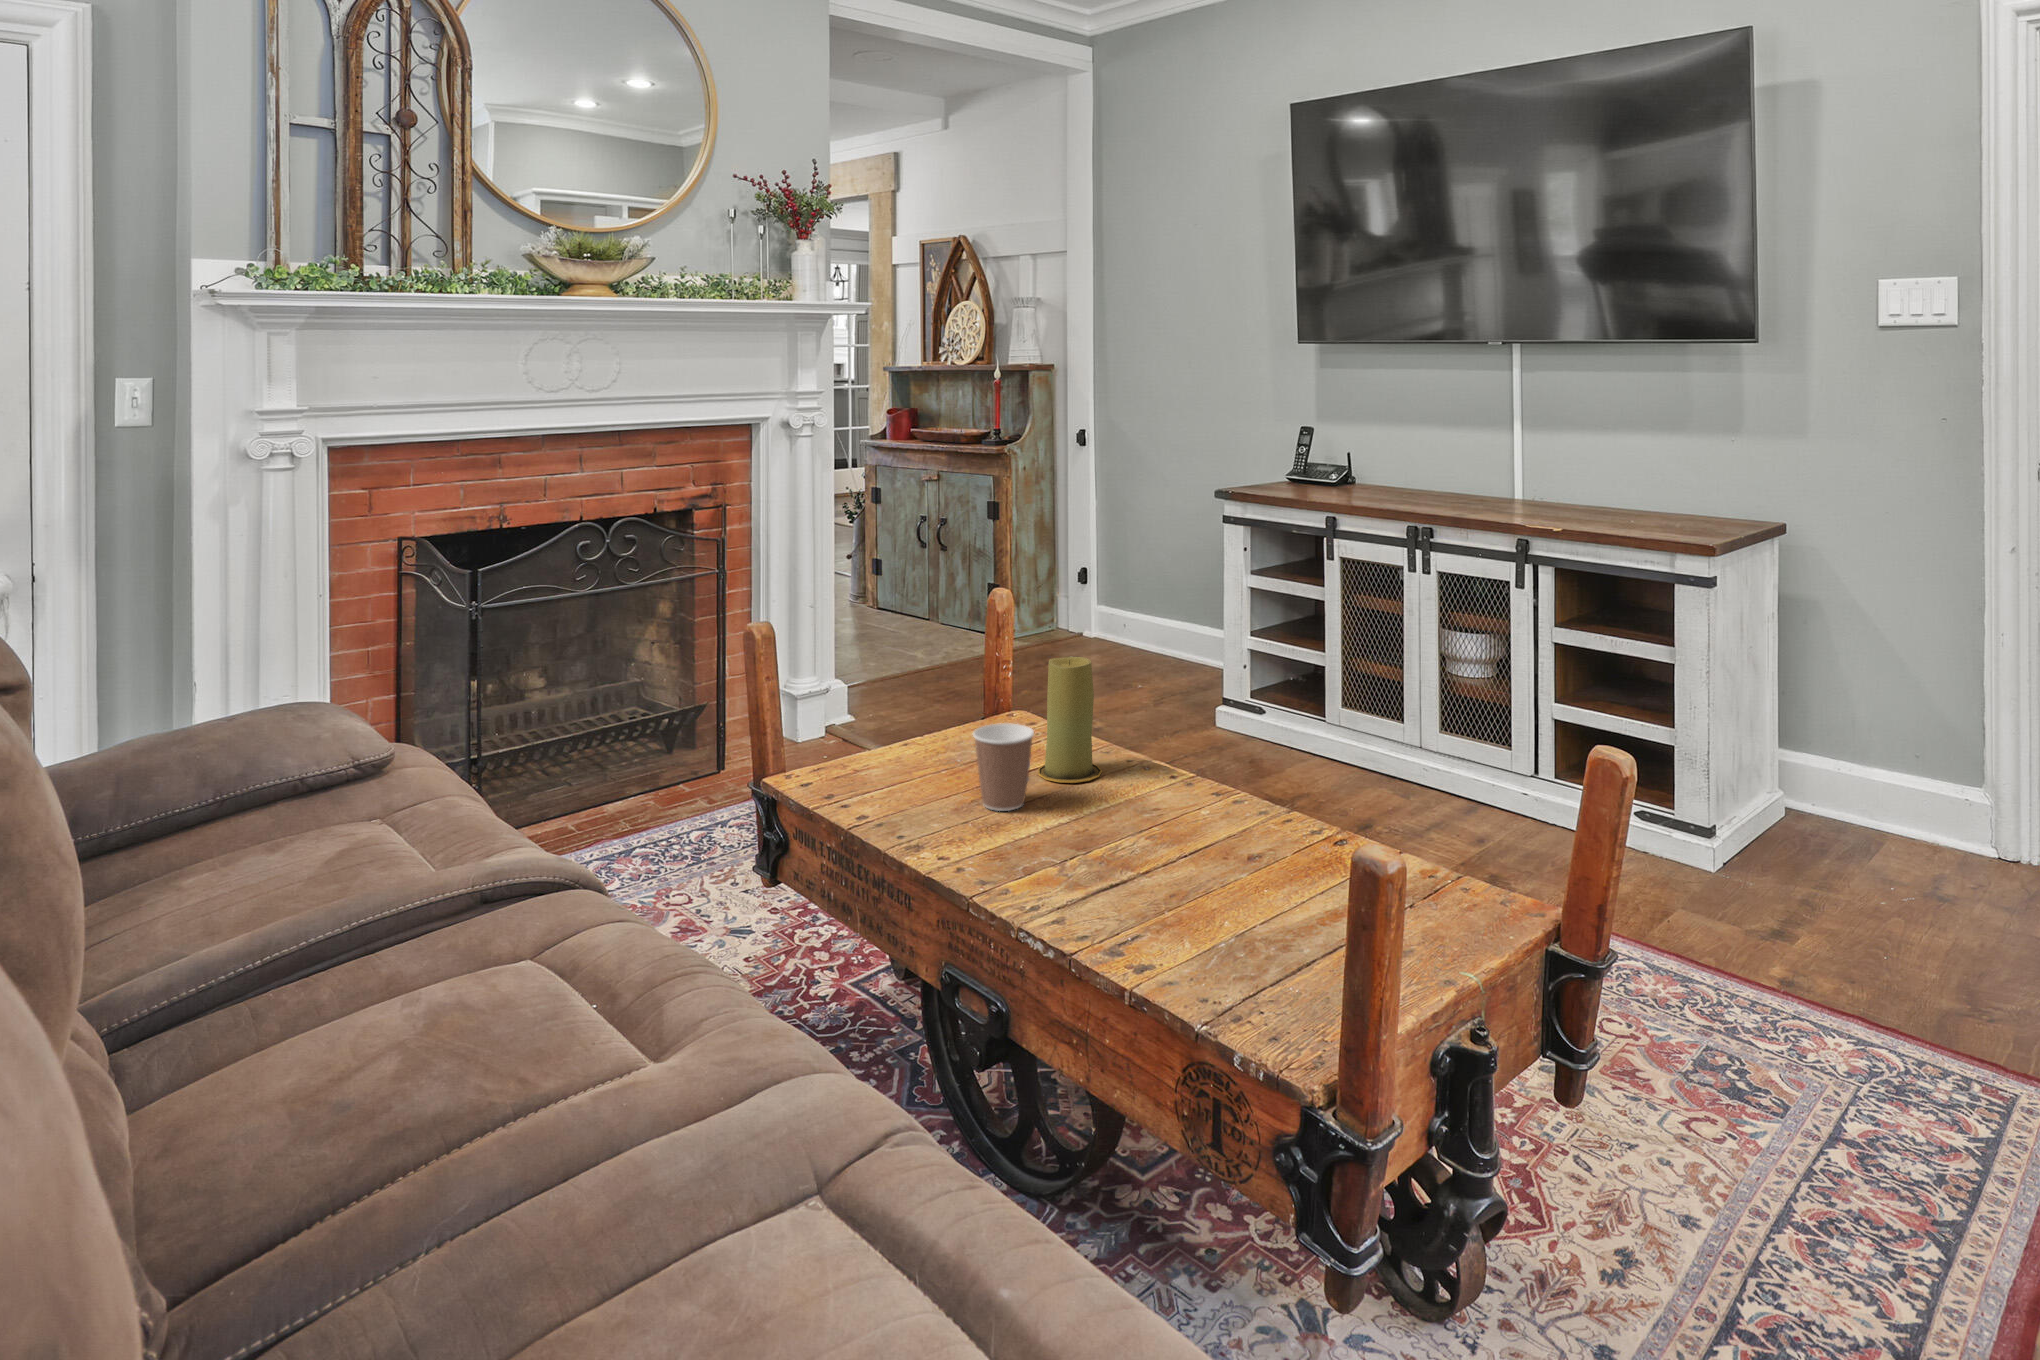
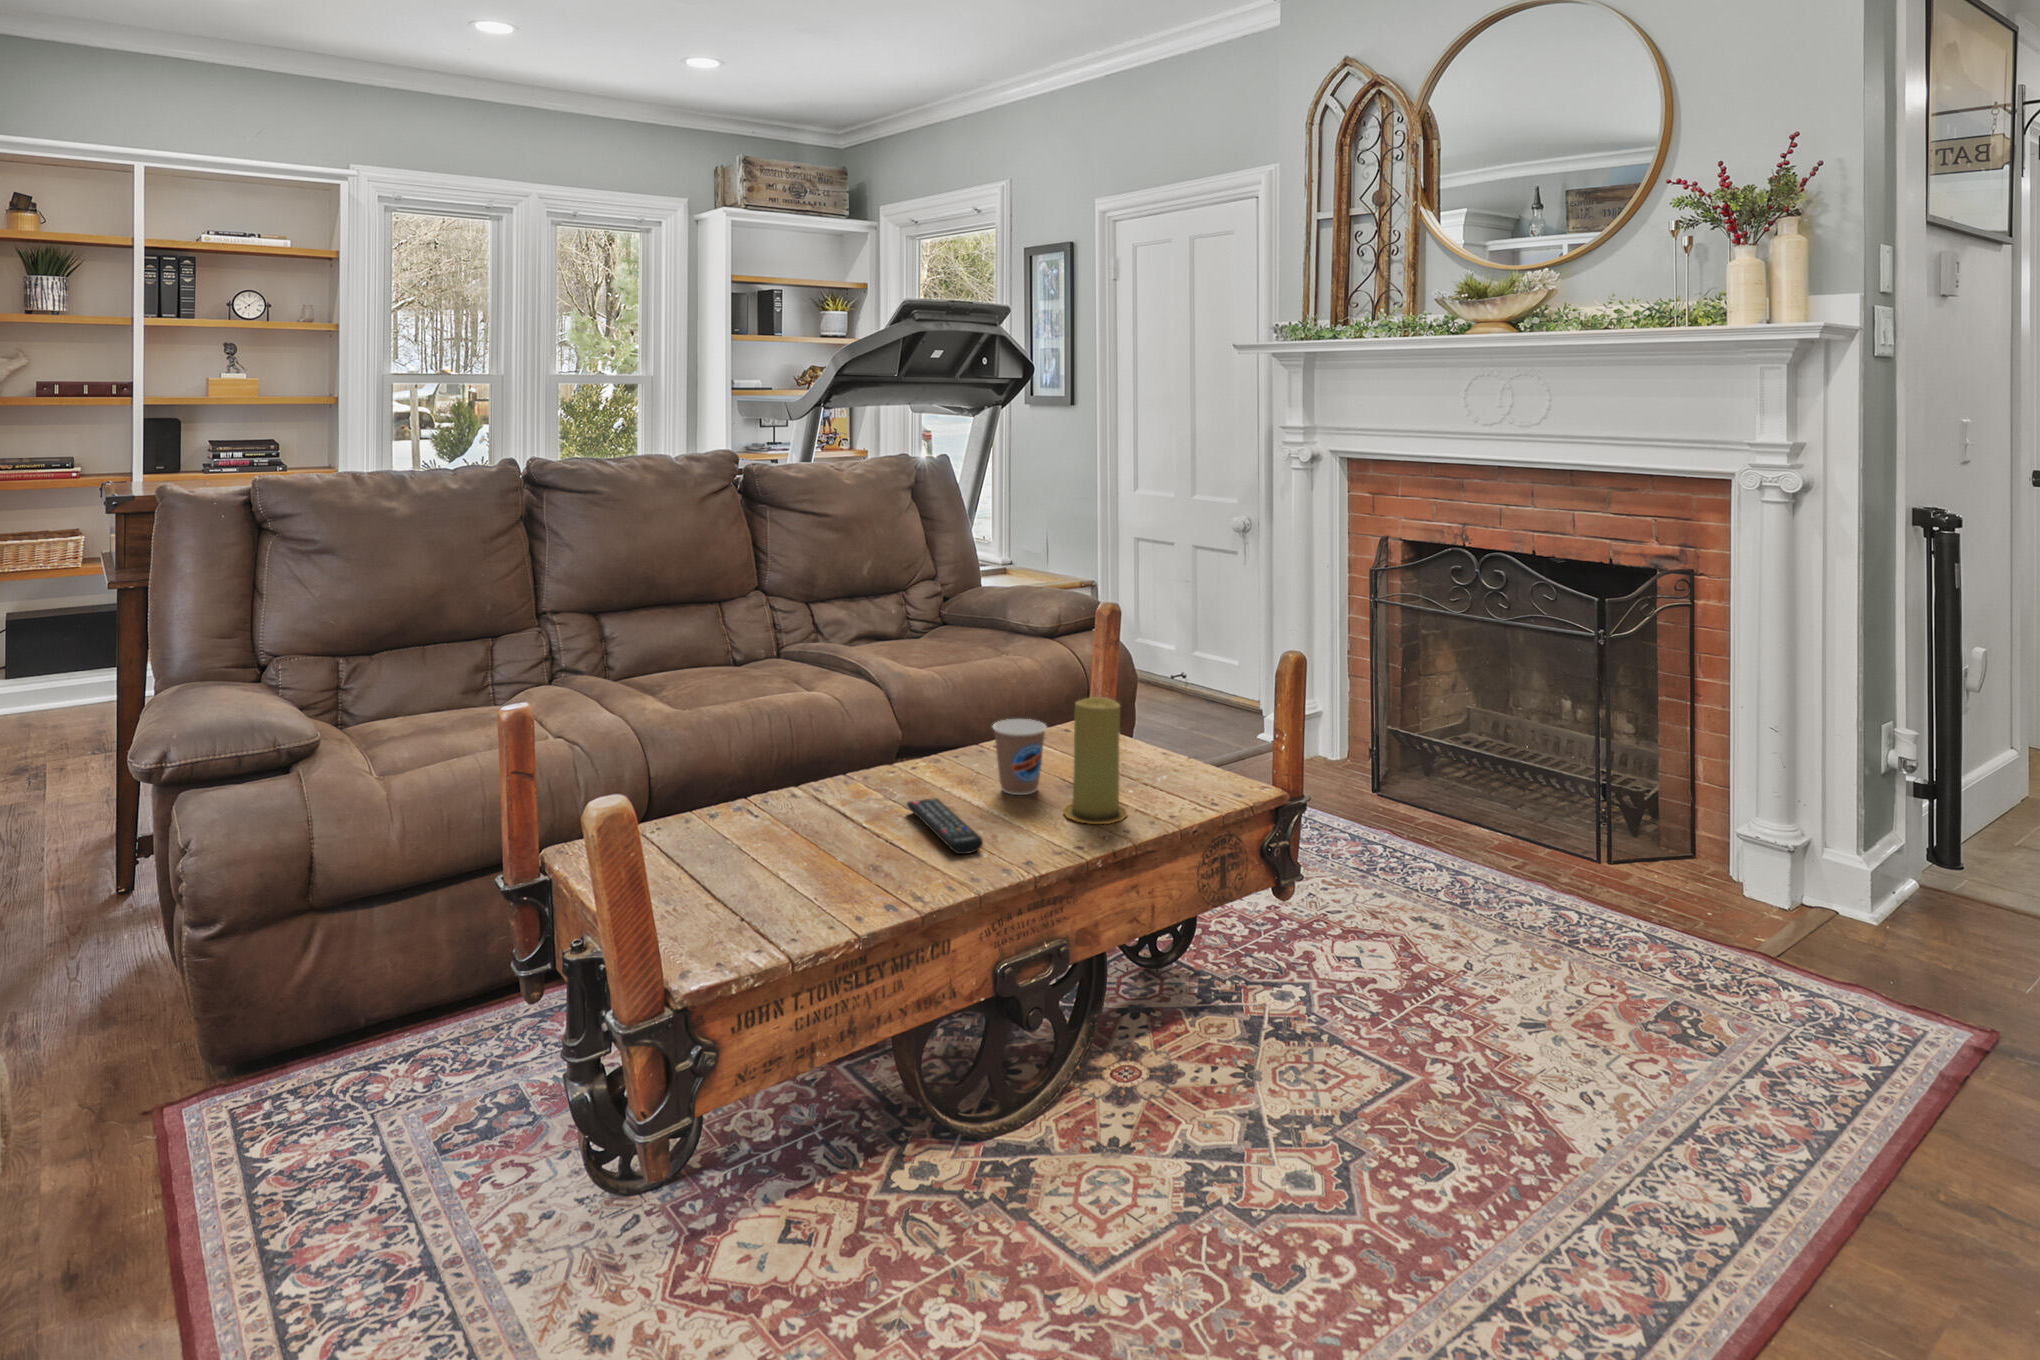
remote control: none [1074,799,1211,846] -> present [907,798,983,854]

